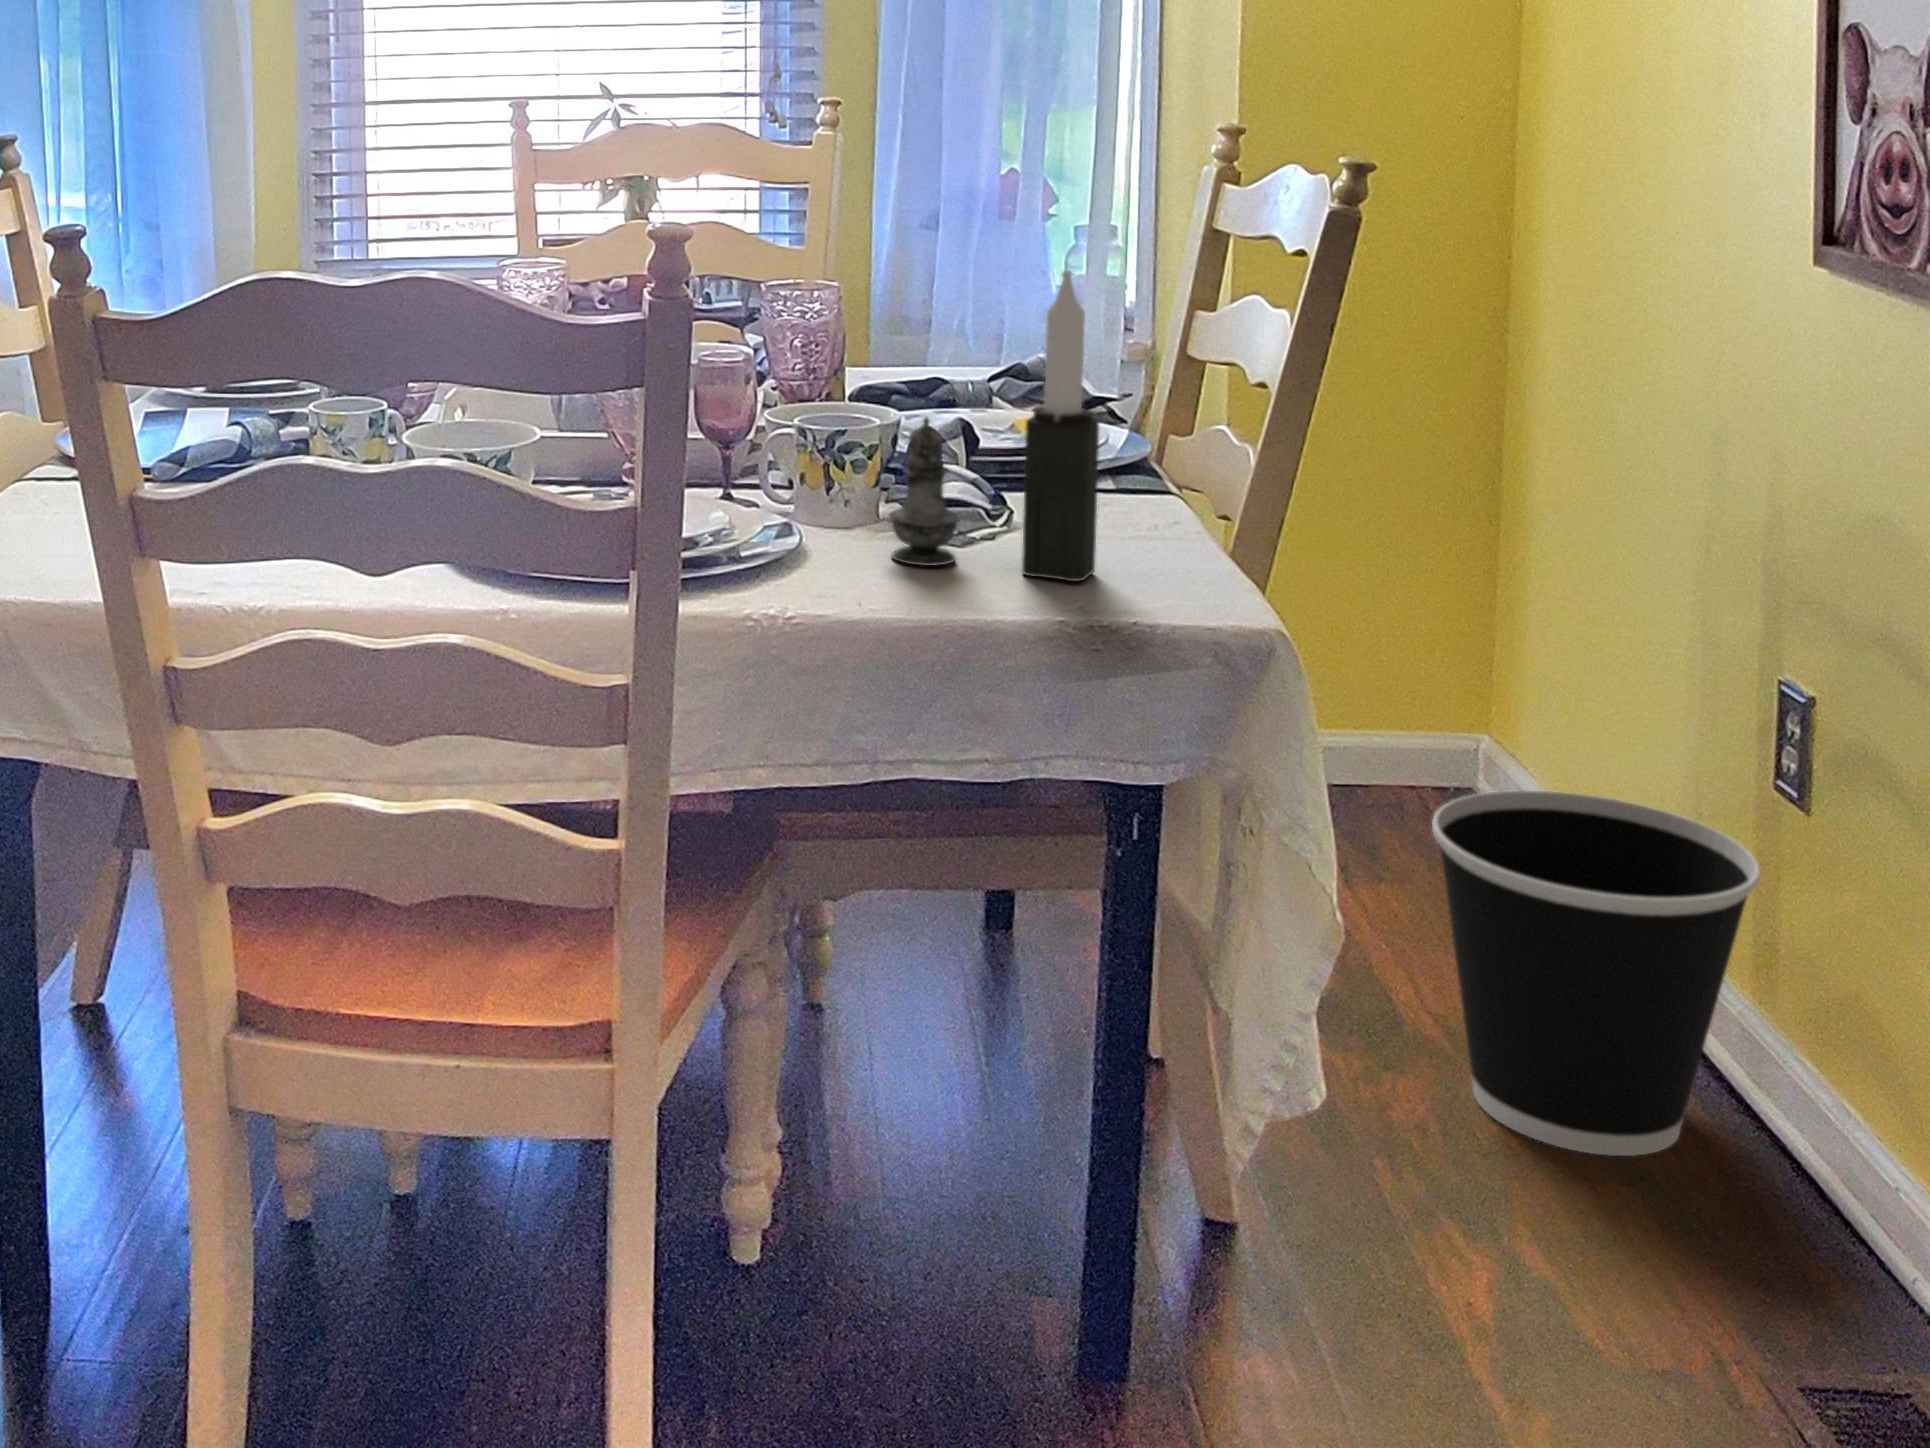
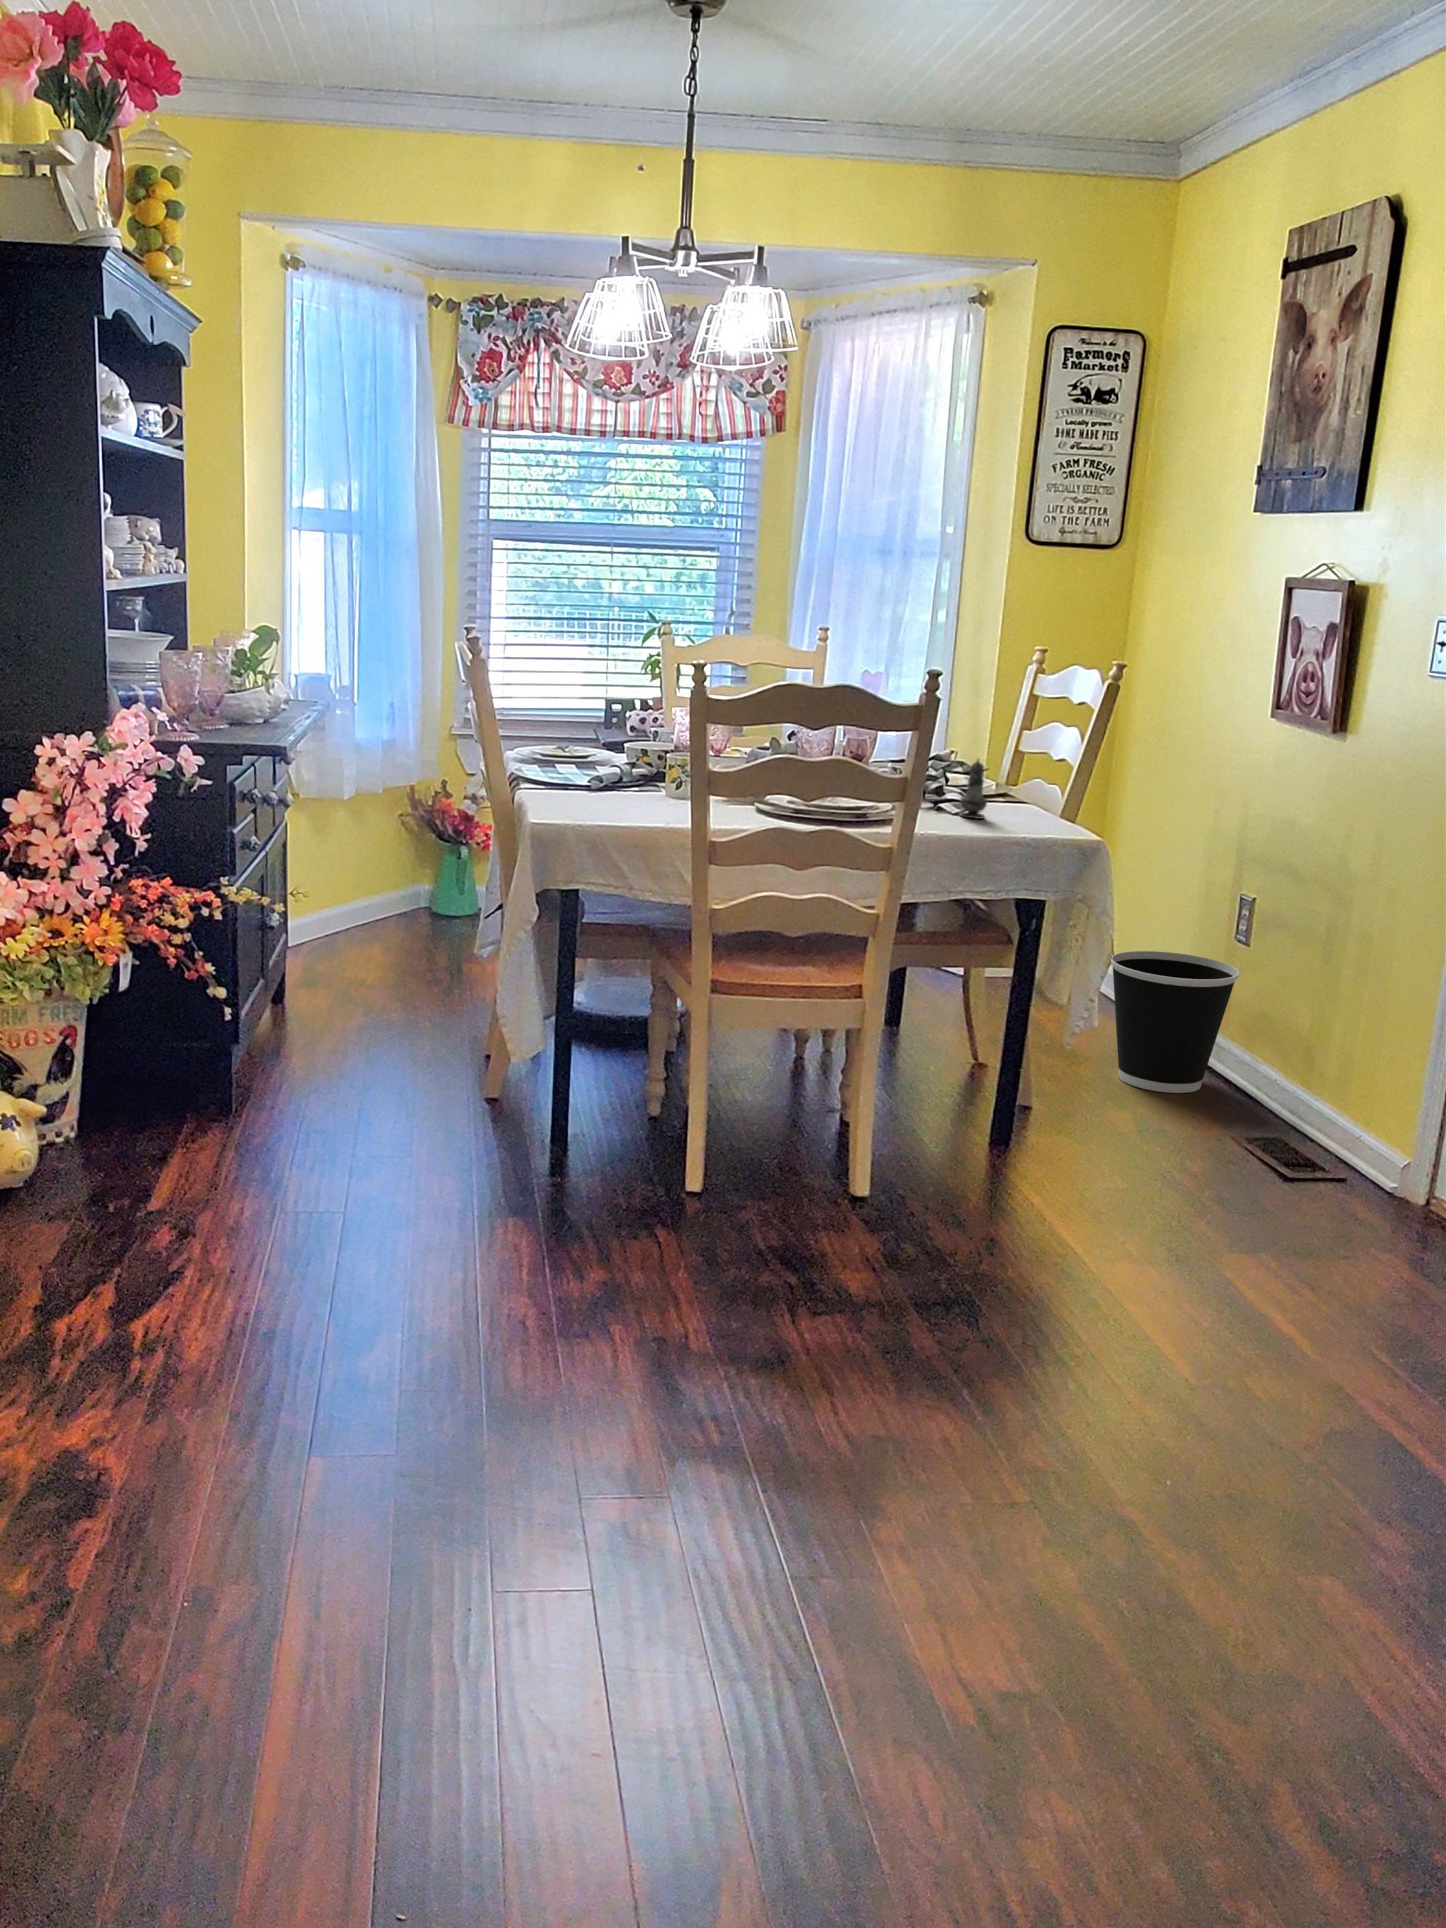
candle: present [1022,270,1099,581] -> none [1012,699,1045,824]

